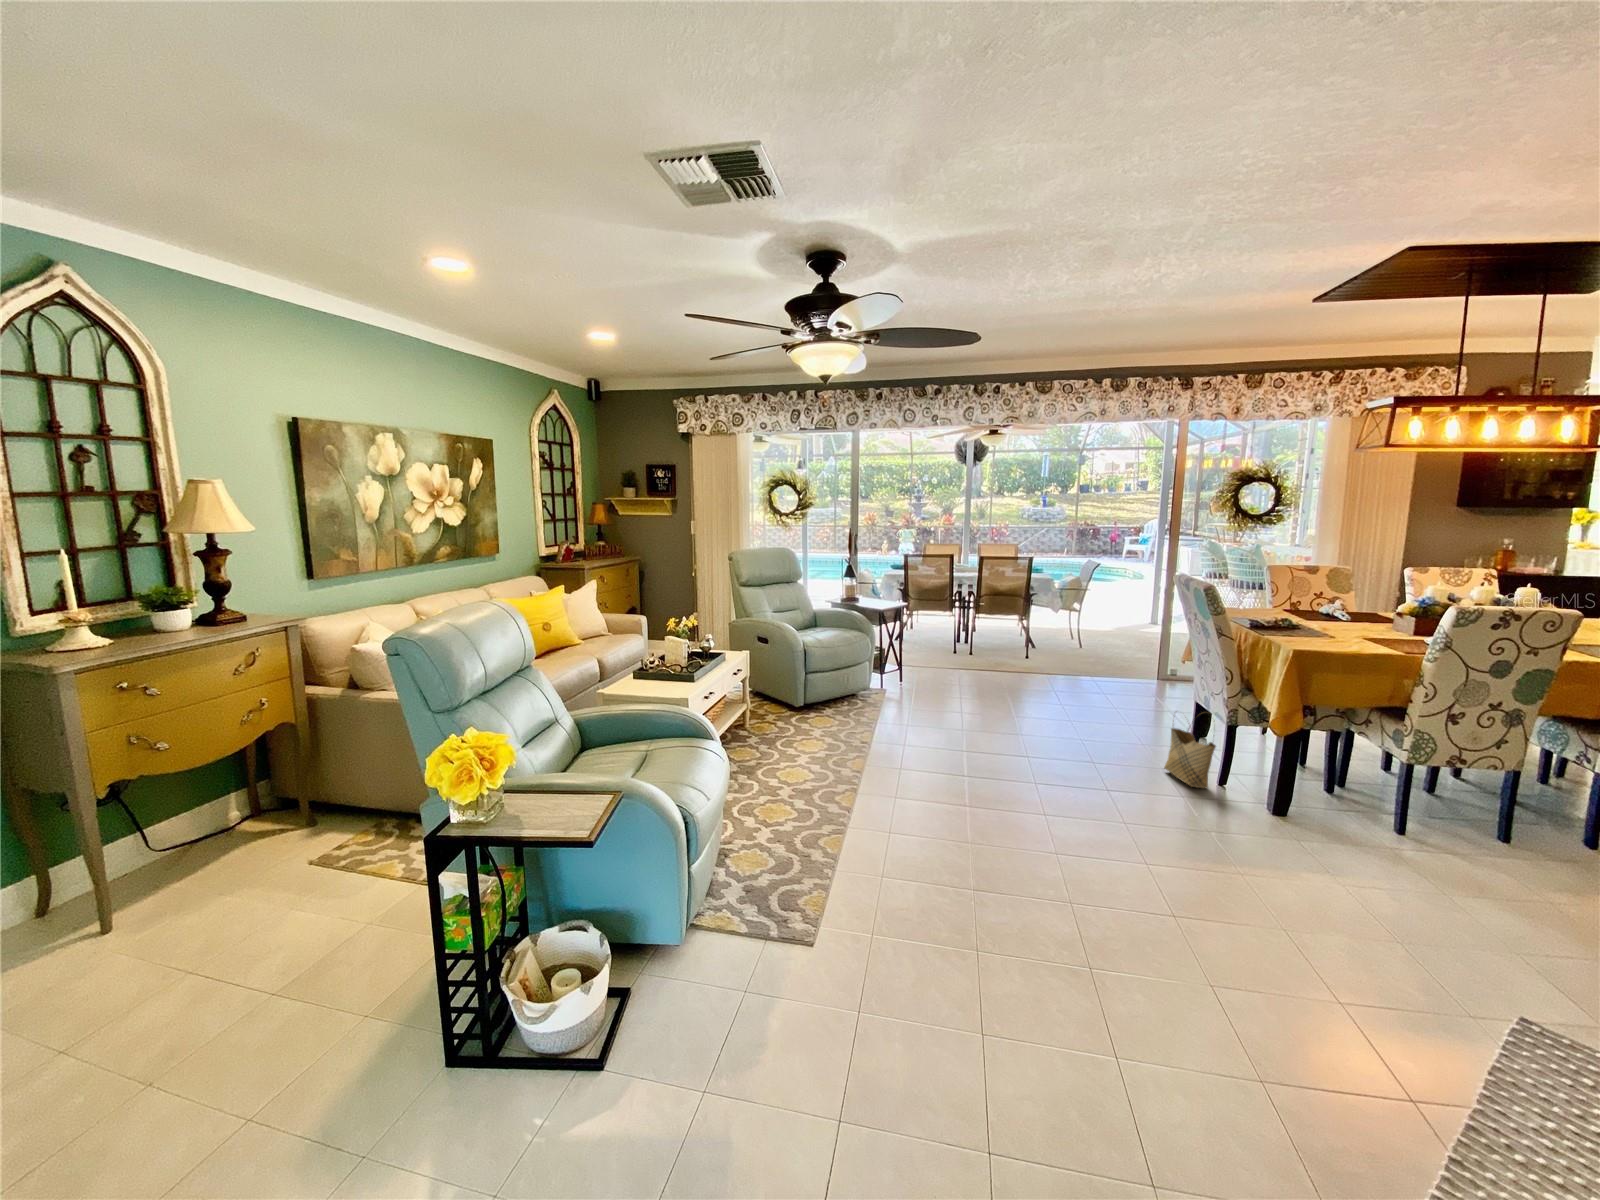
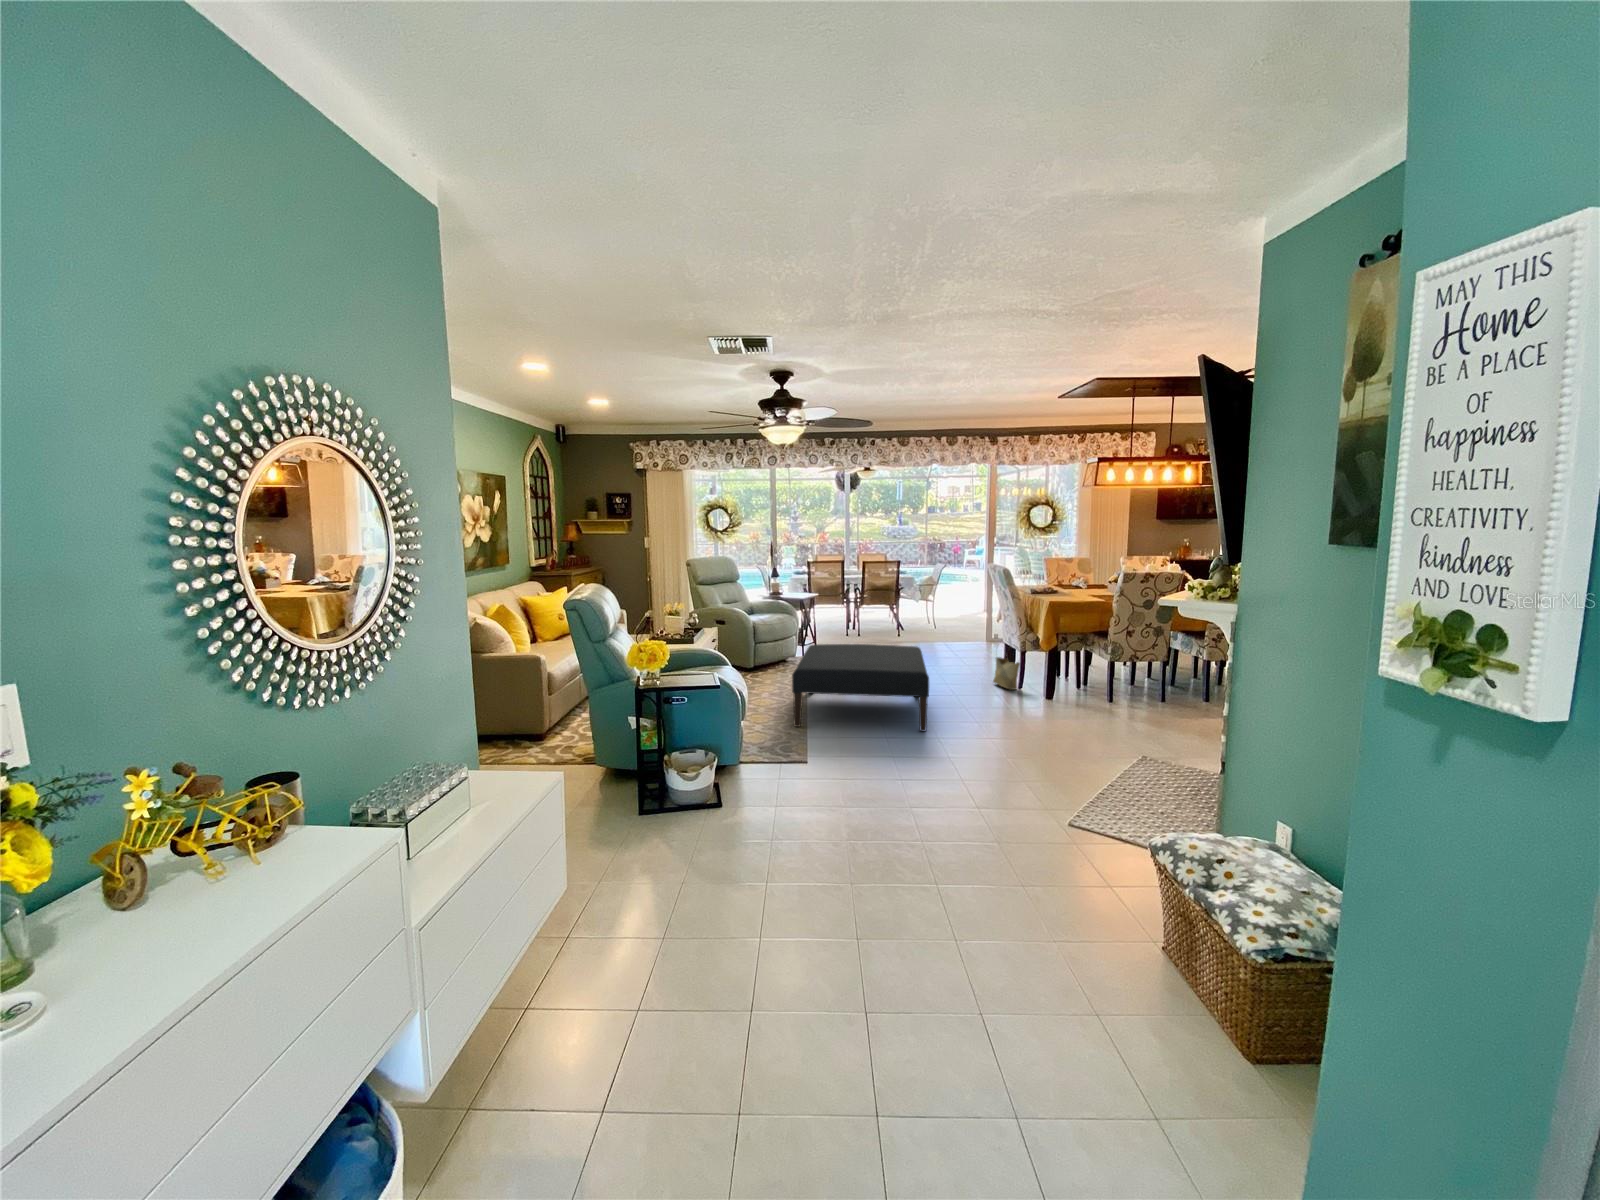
ottoman: none [801,693,1039,882] -> present [792,644,929,731]

